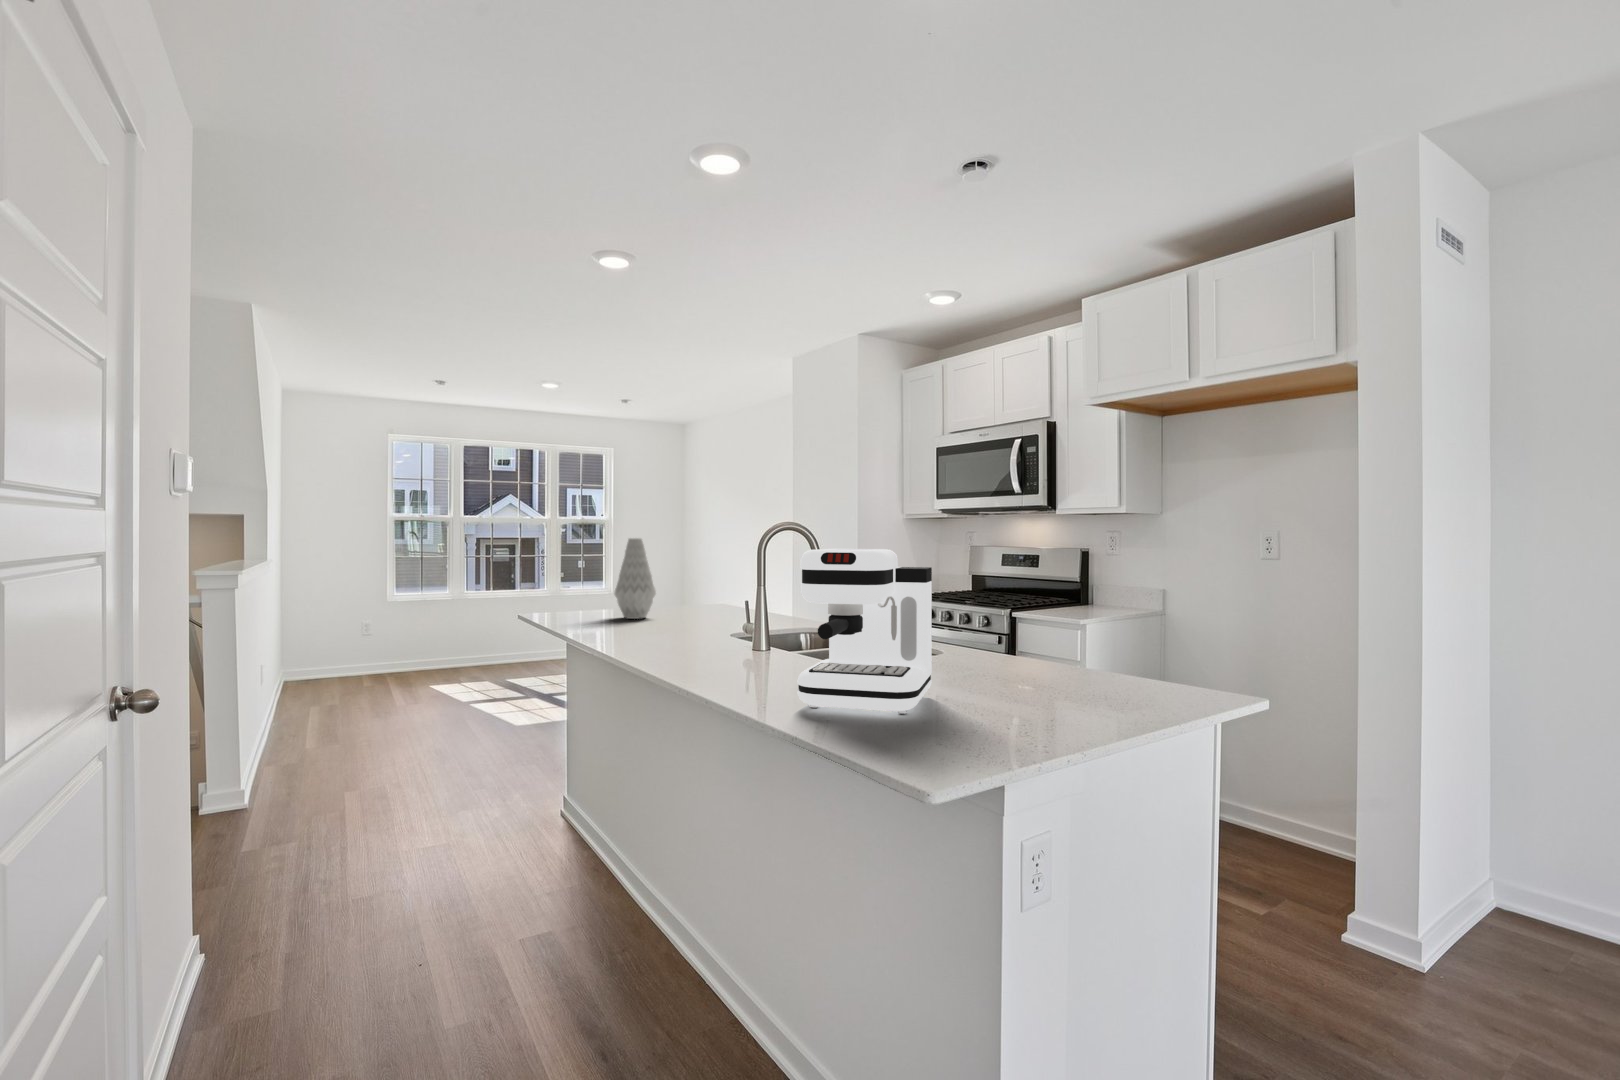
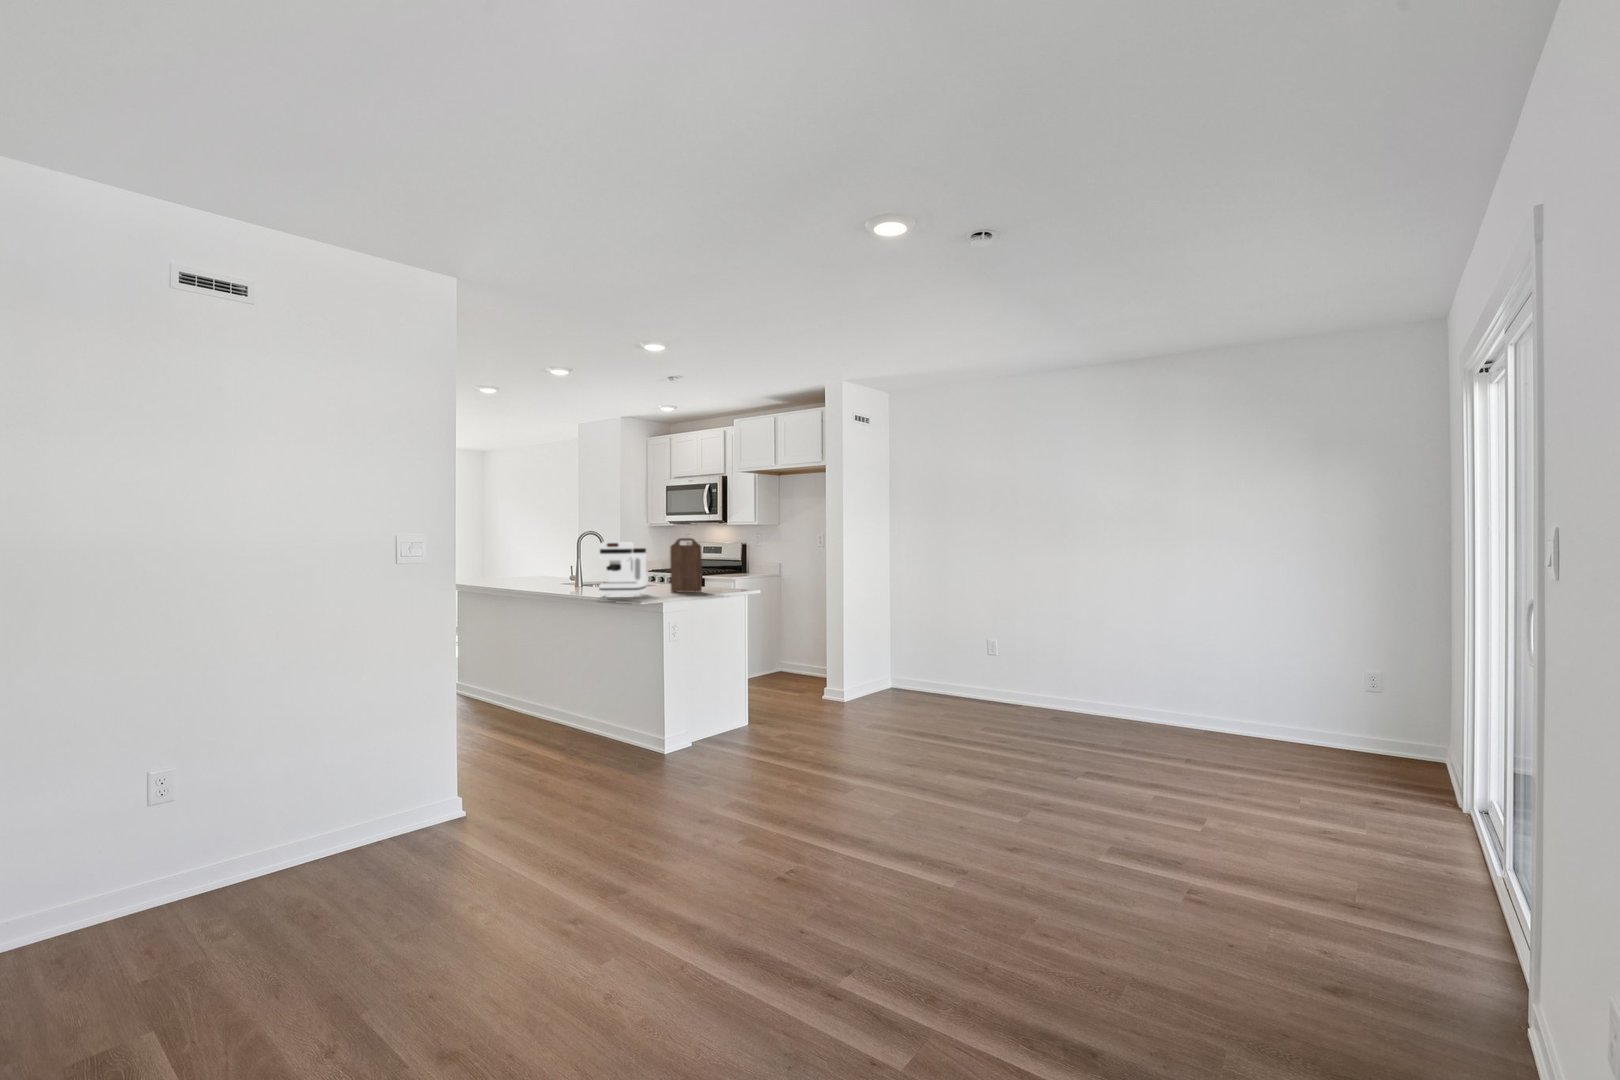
vase: present [614,538,656,619] -> none [487,539,511,582]
cutting board: none [995,540,1087,694] -> present [670,538,702,592]

